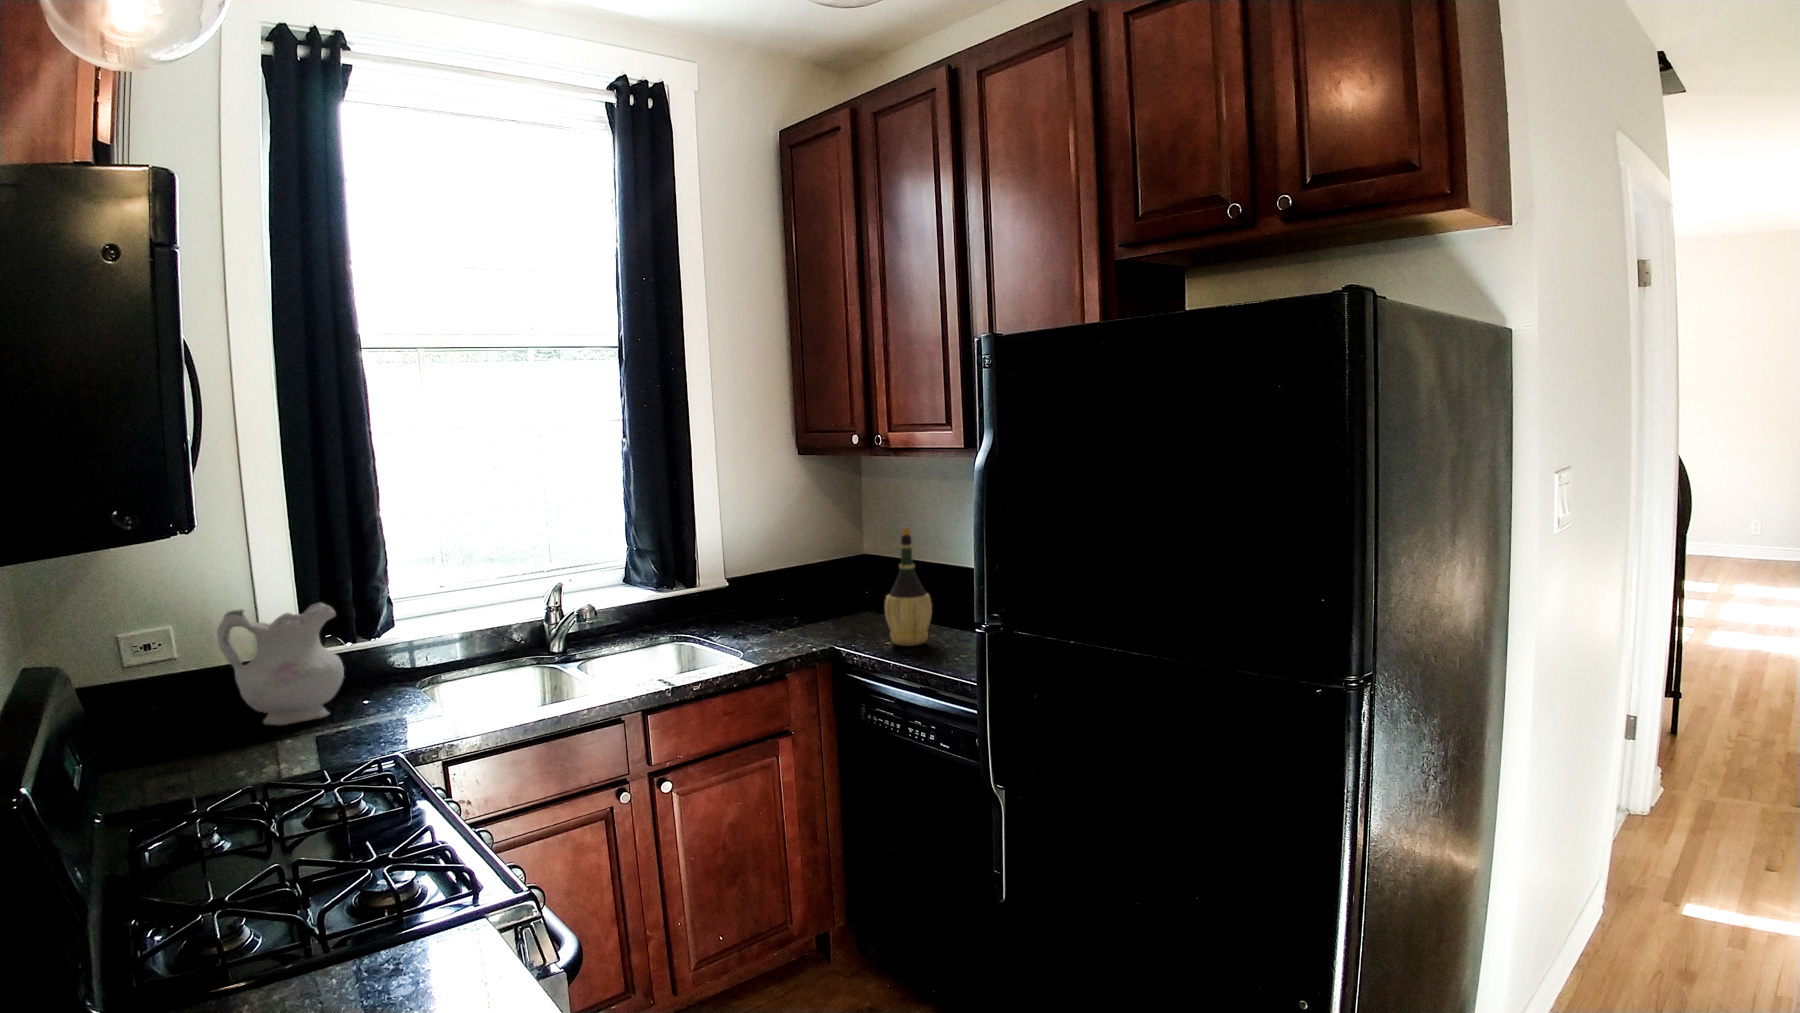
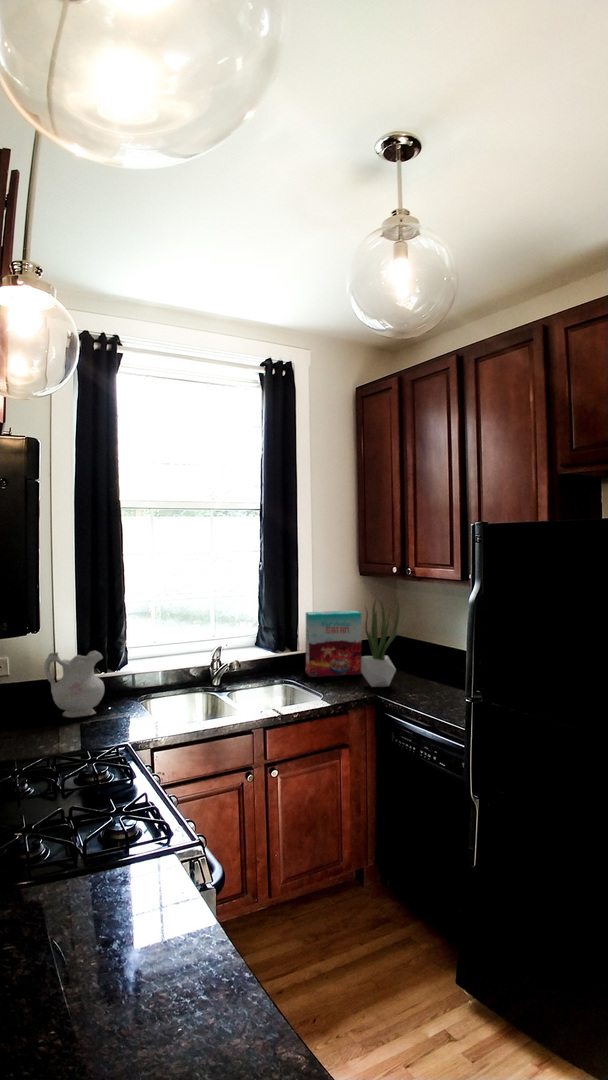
potted plant: none [808,484,867,634] -> present [361,599,399,687]
cereal box: none [710,515,809,628] -> present [306,611,362,677]
wine bottle: present [885,528,932,646] -> none [408,626,437,700]

